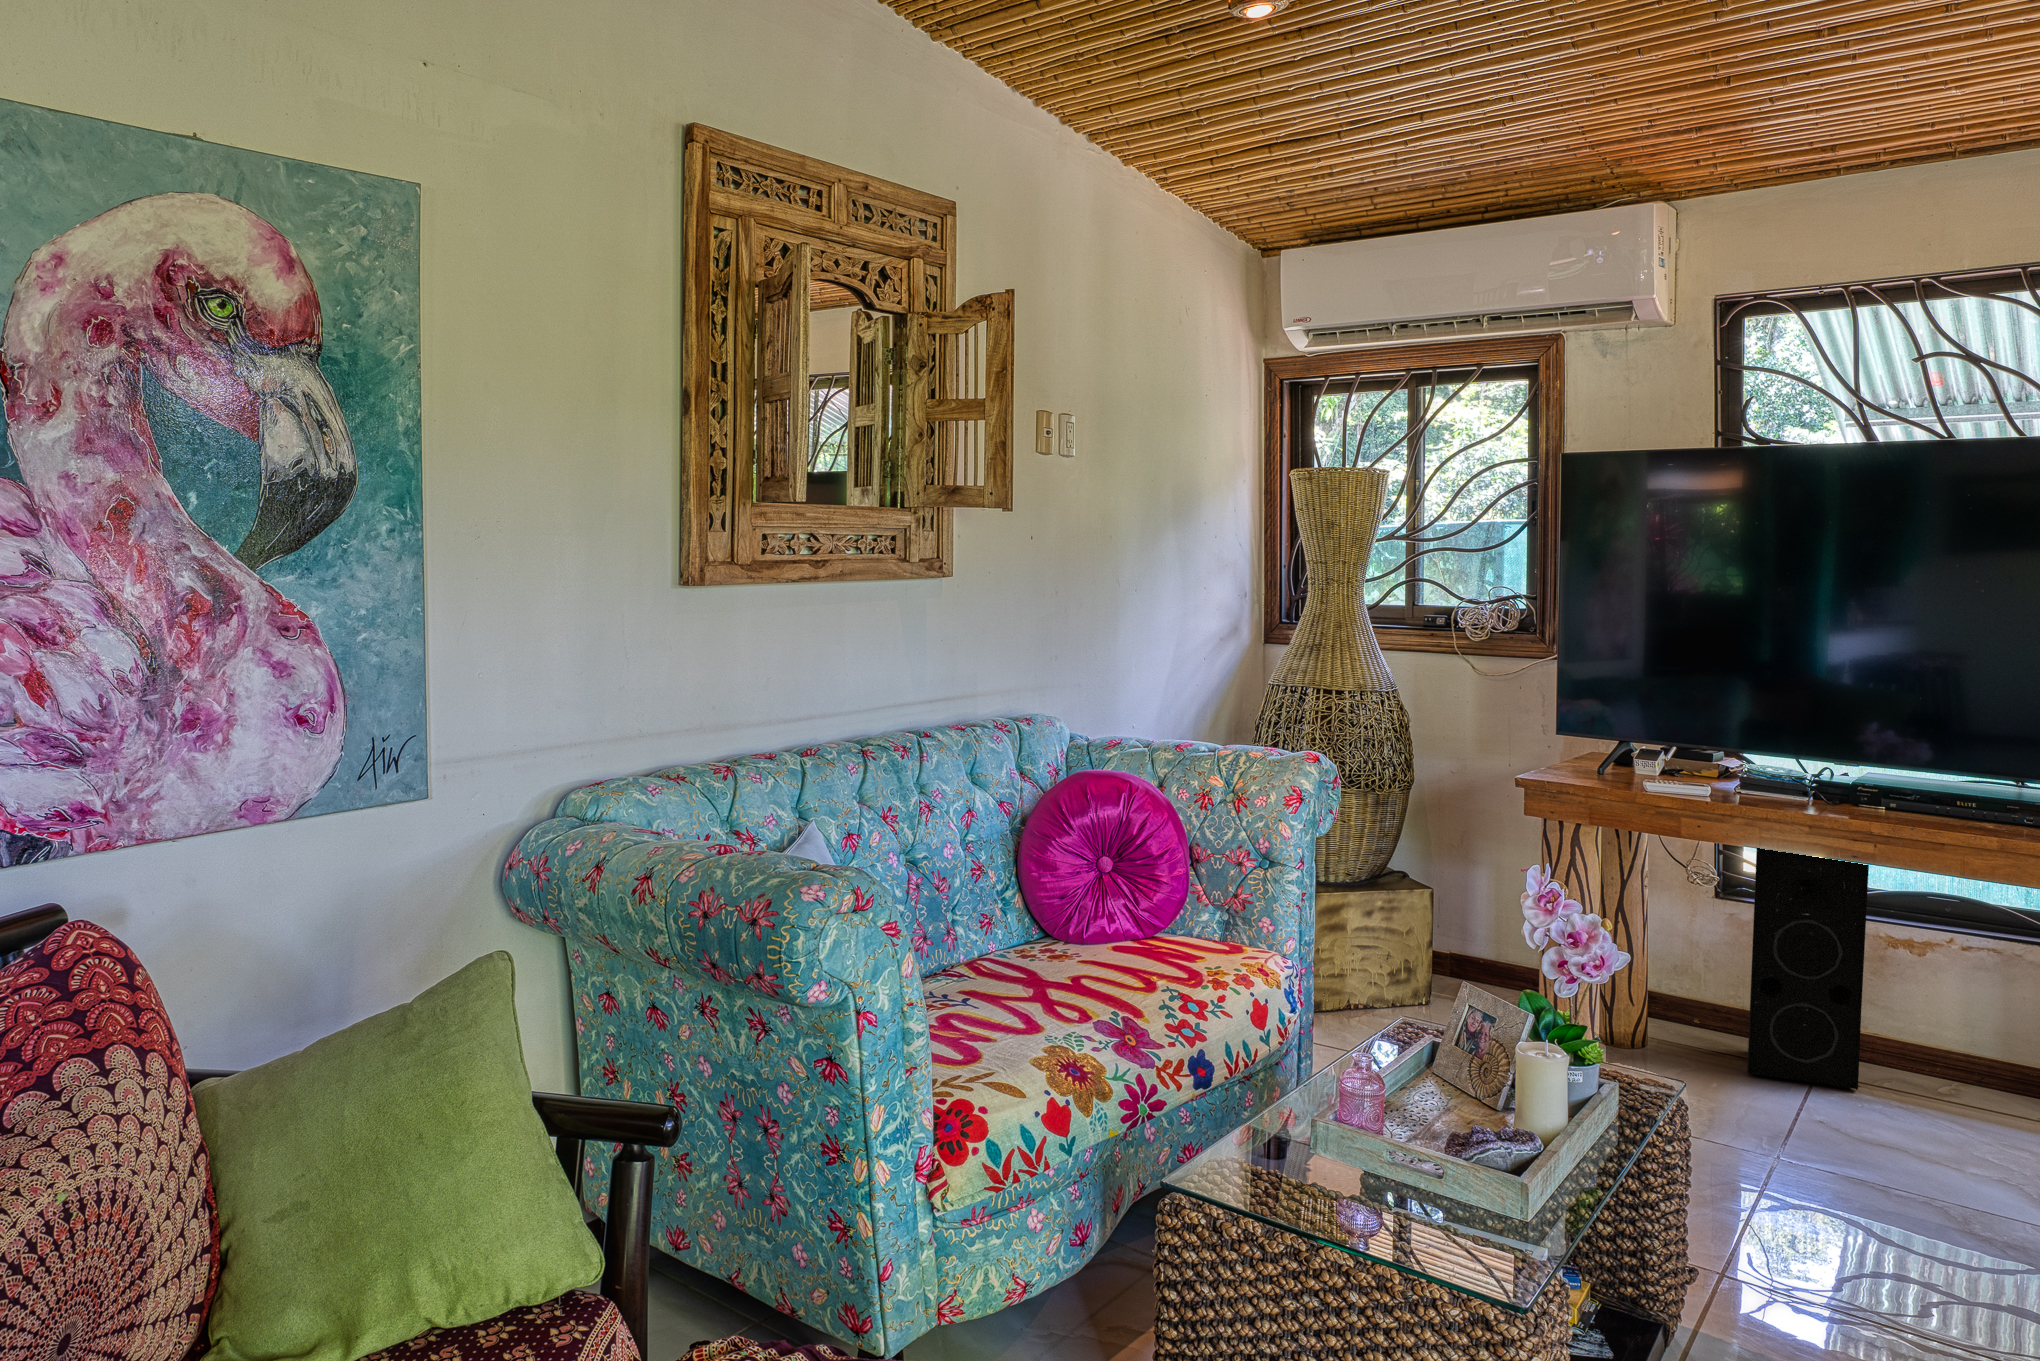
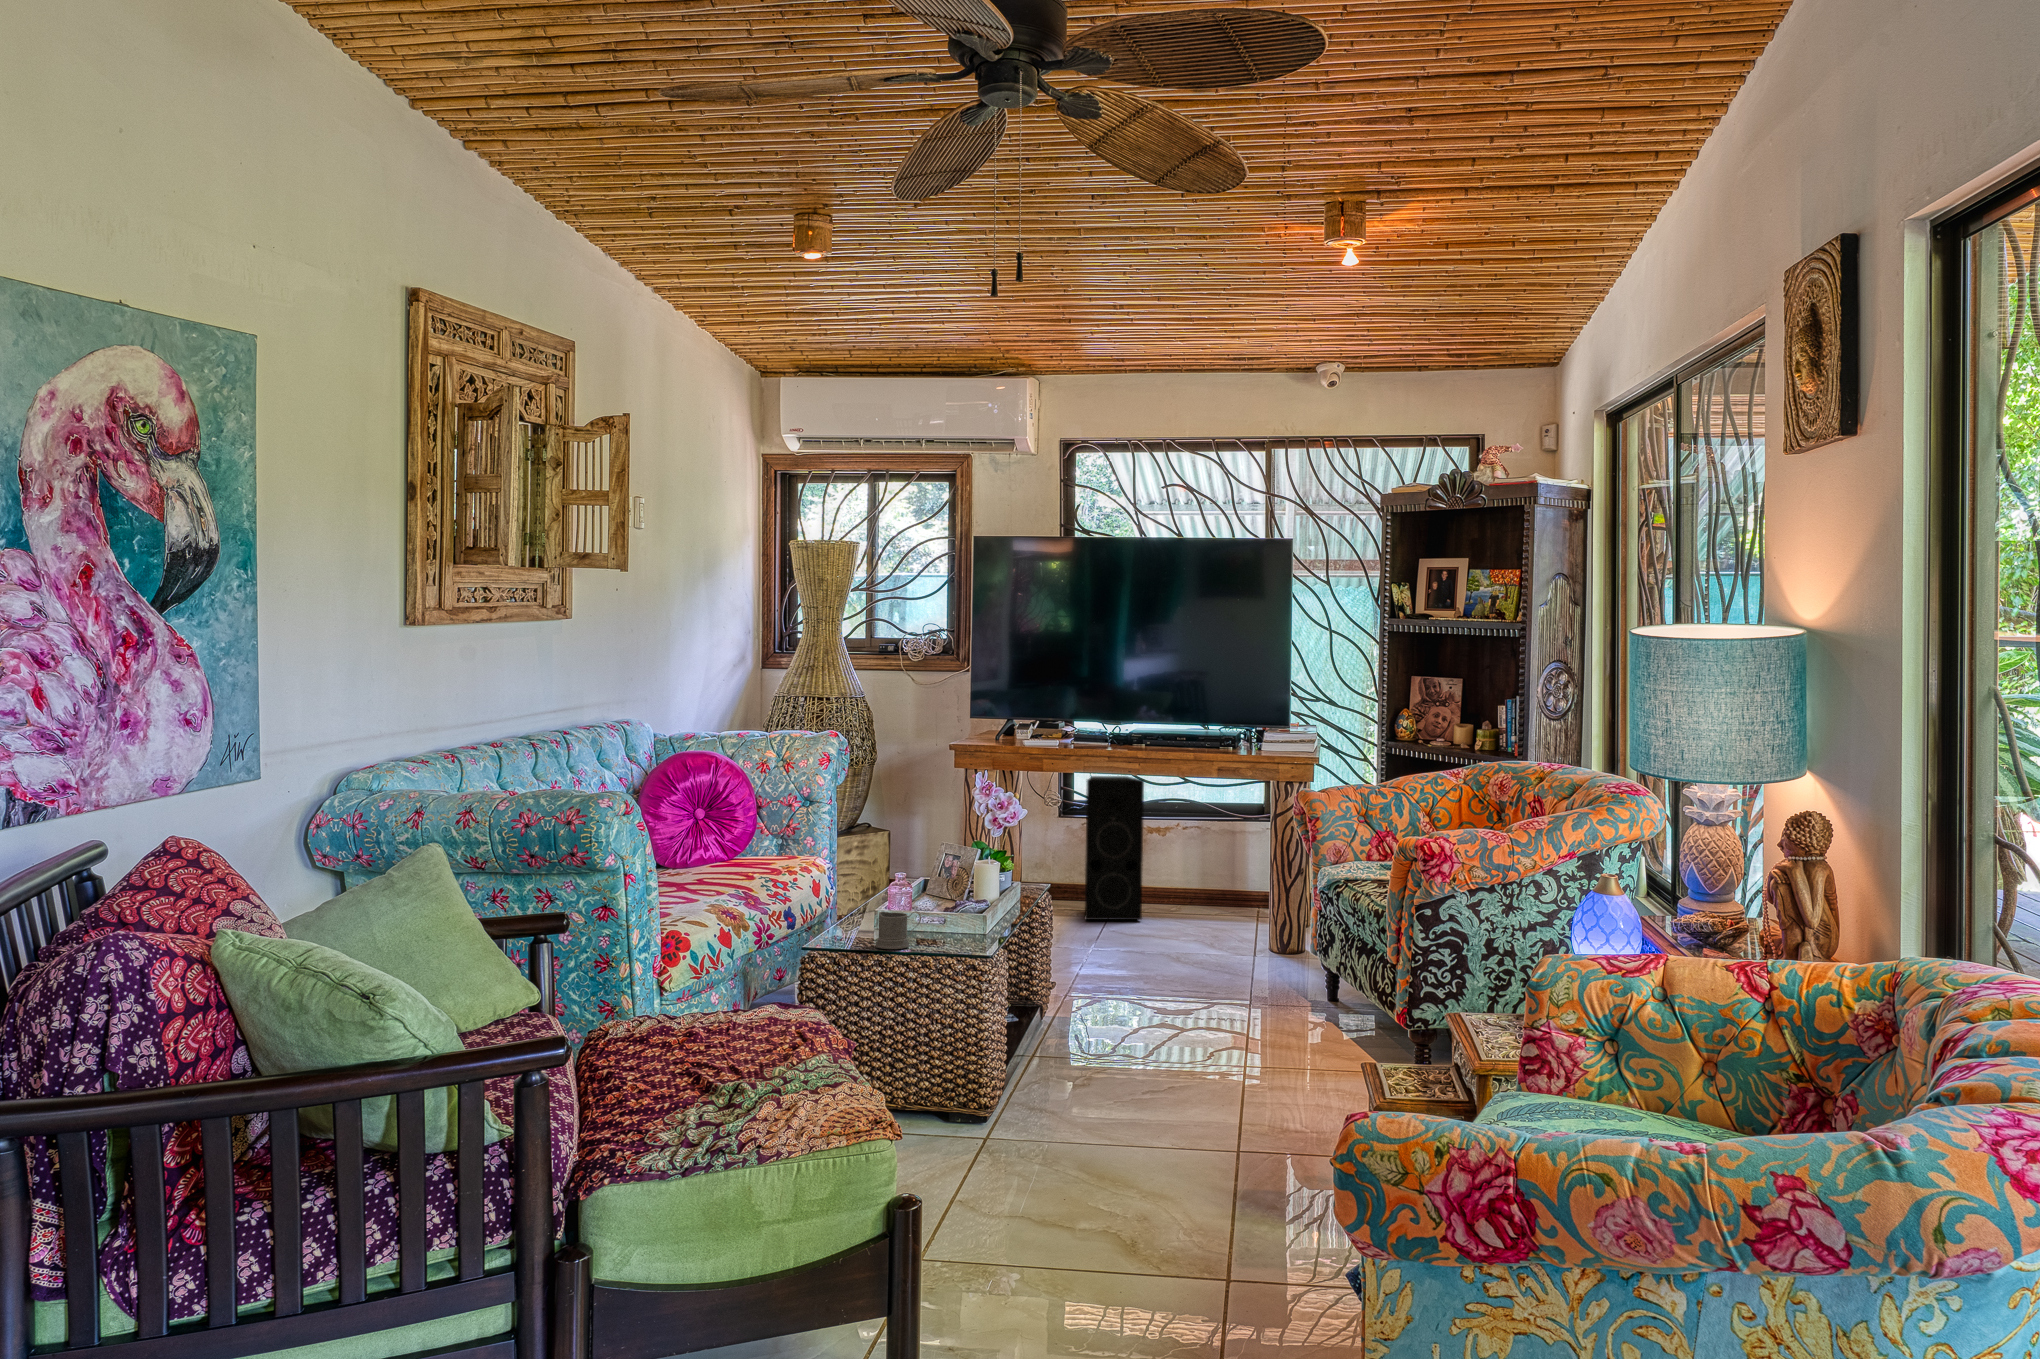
mug: none [1301,1128,1389,1213] -> present [876,911,921,949]

